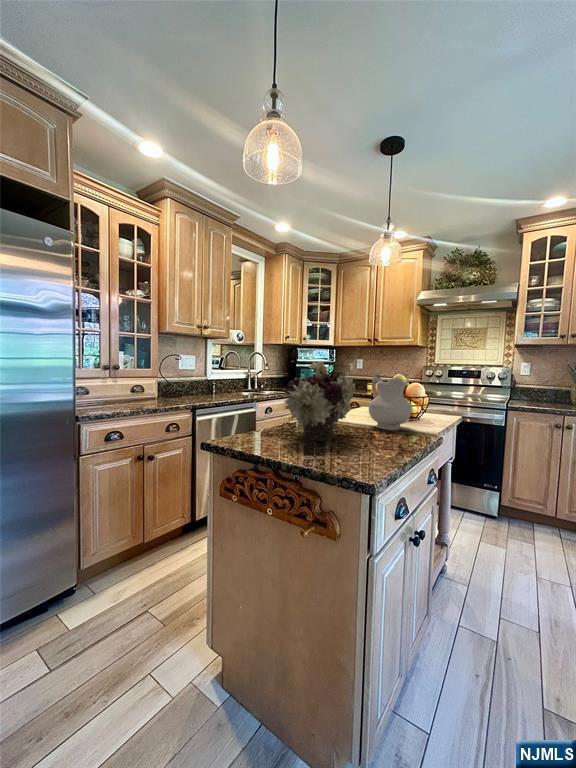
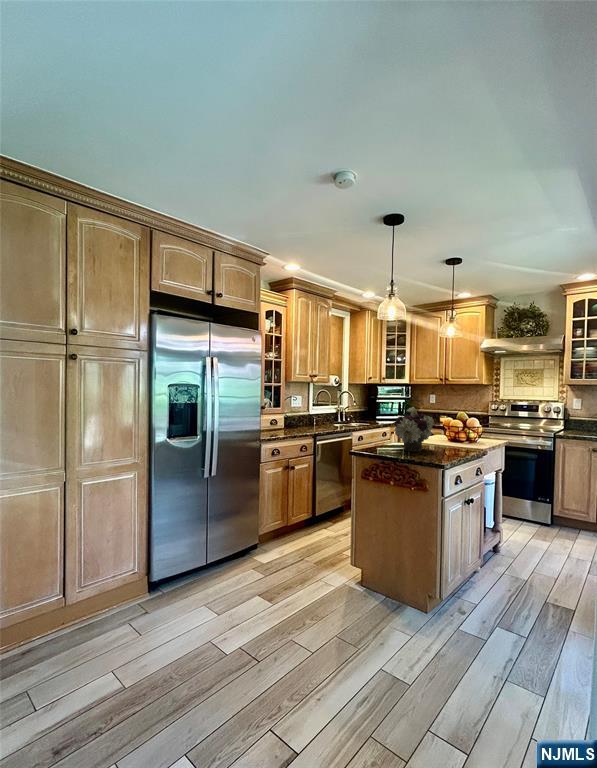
ceramic pitcher: present [369,374,412,431] -> none [442,413,469,448]

